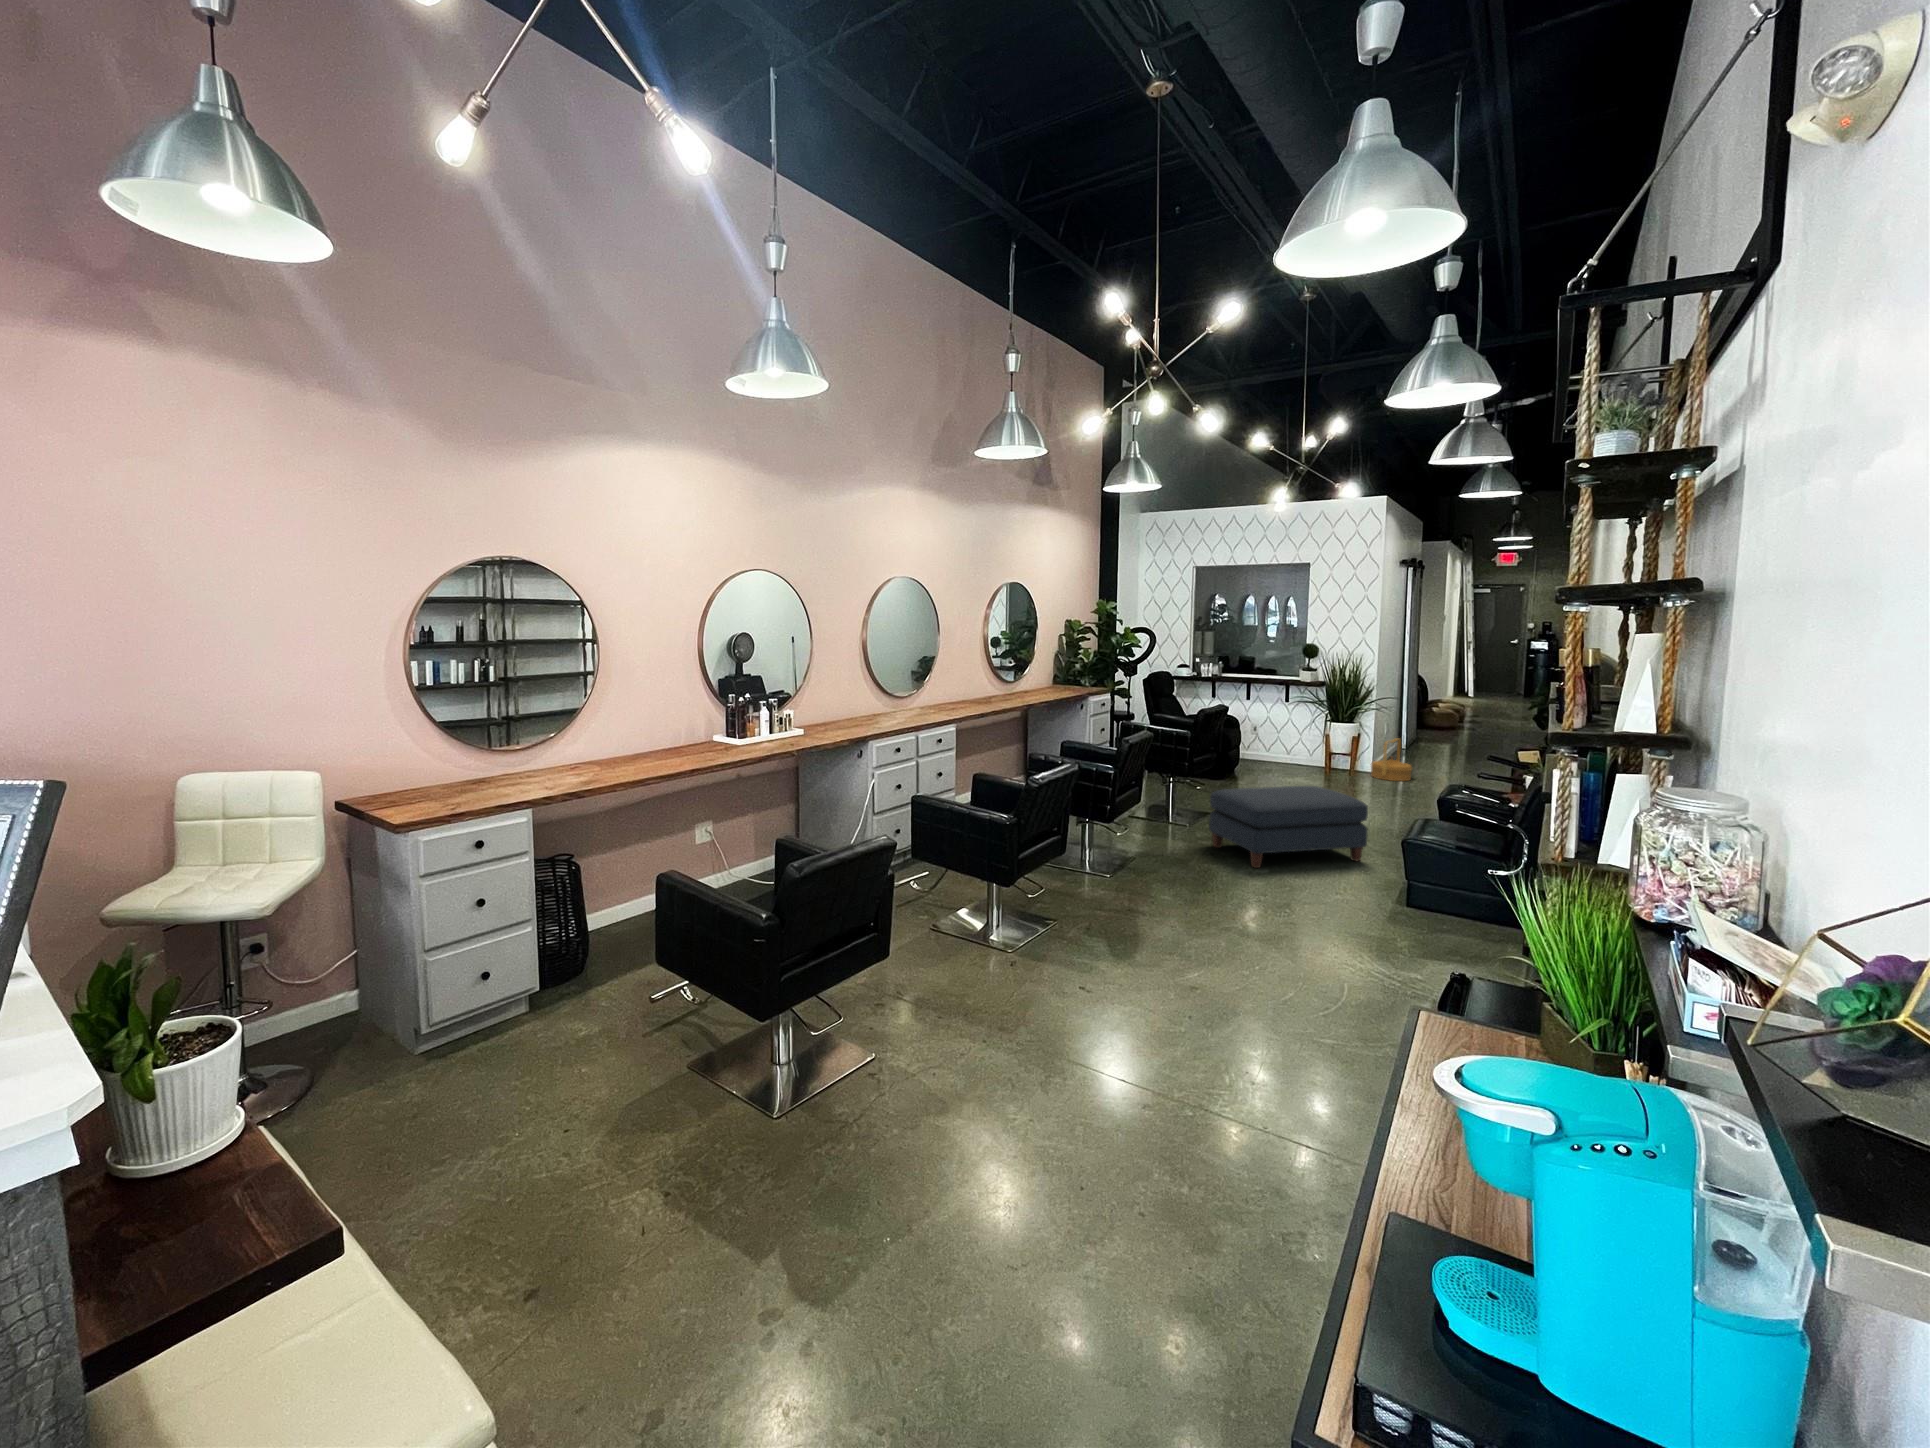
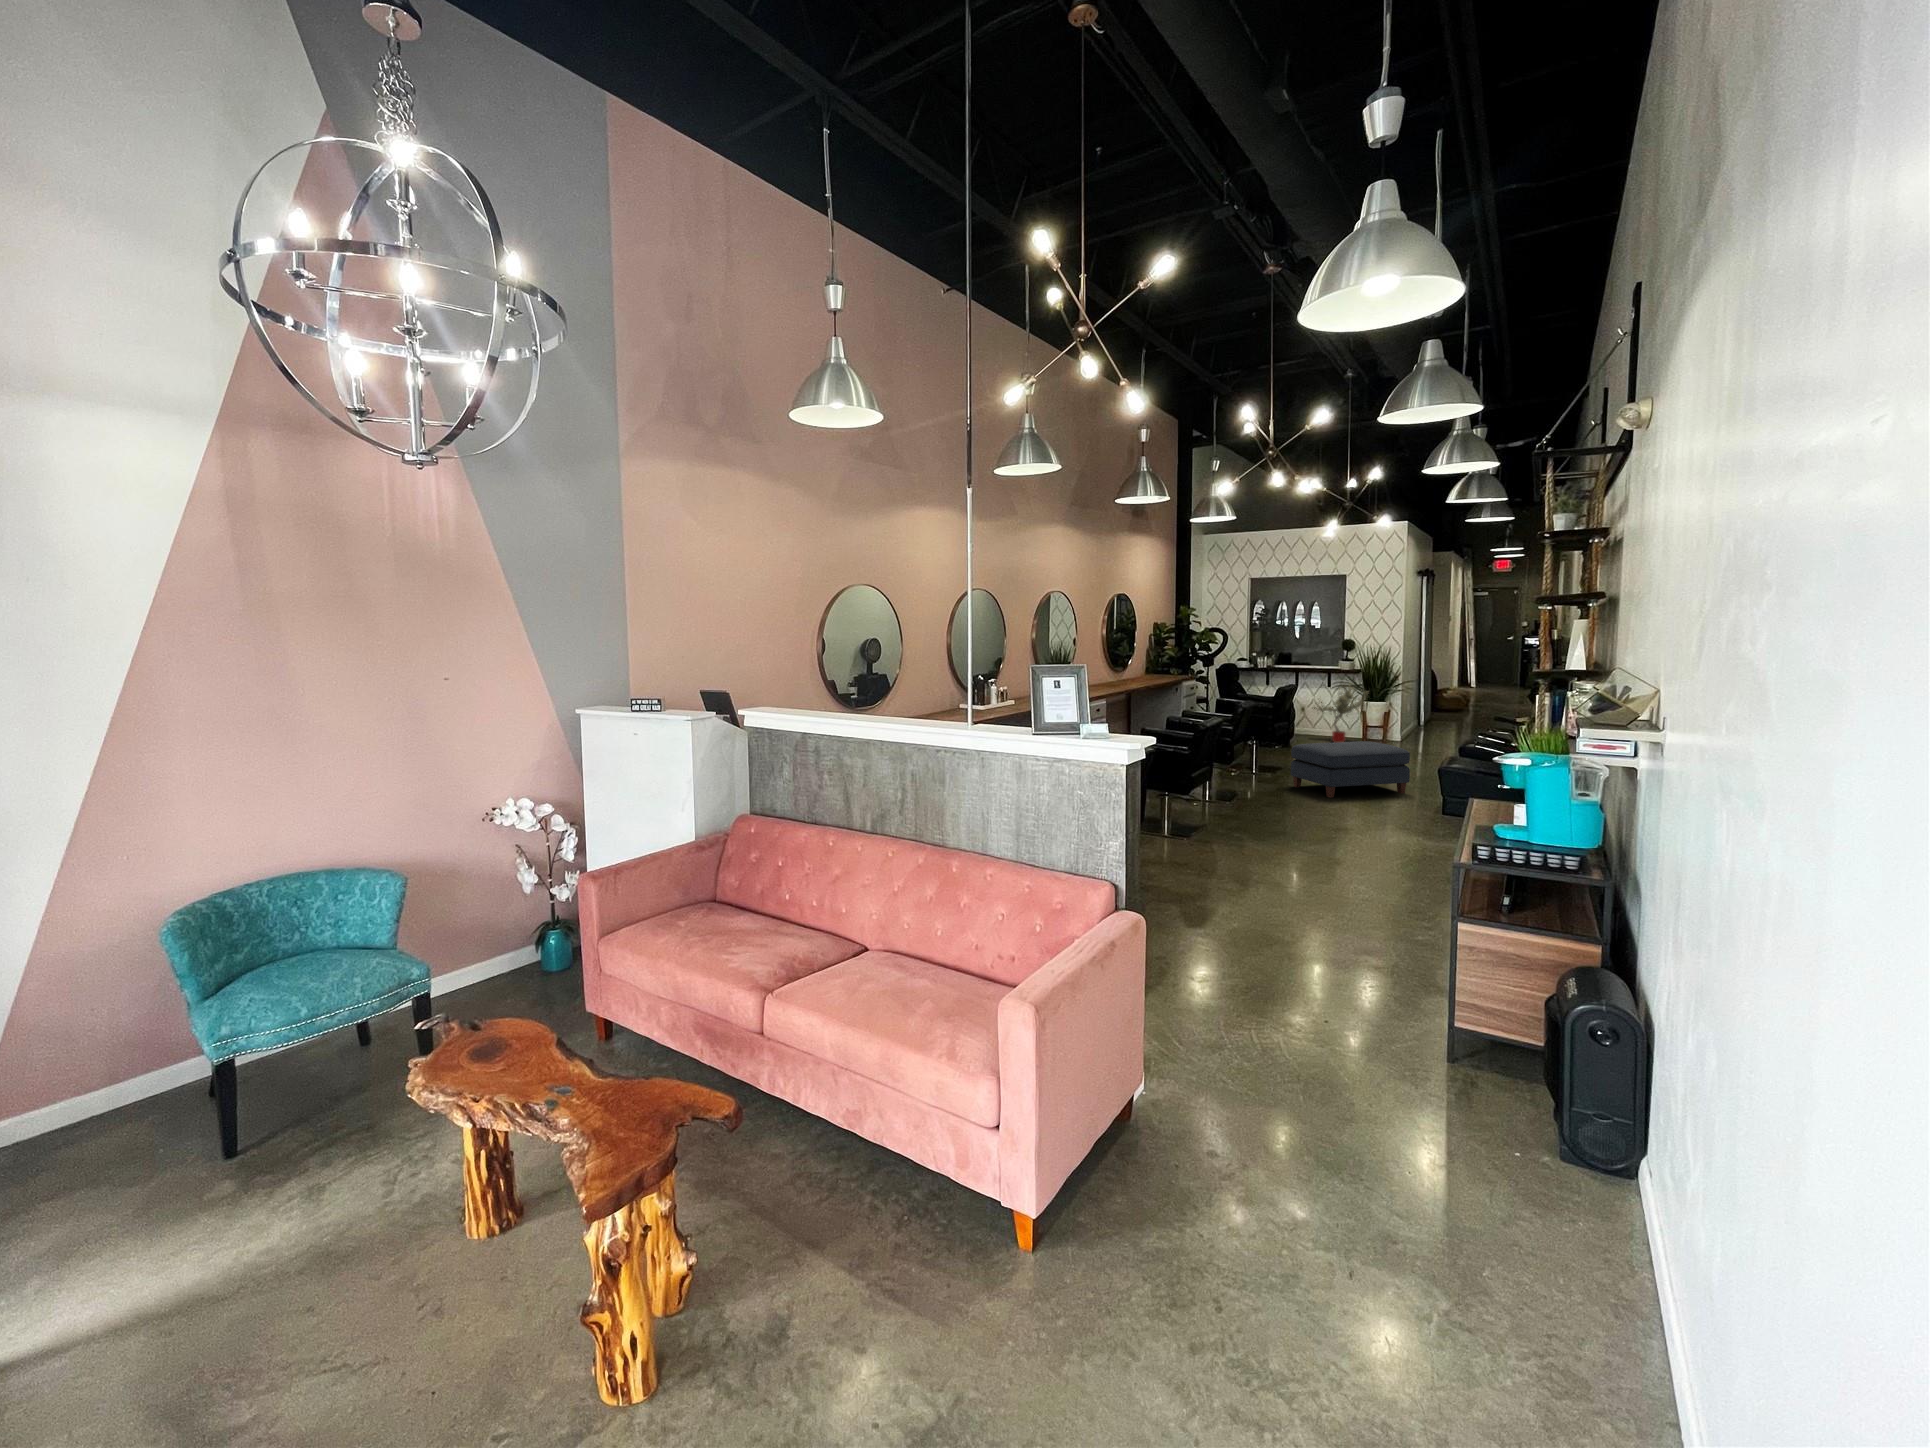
potted tree: none [1263,697,1334,774] -> present [1312,683,1369,742]
woven basket: present [1371,738,1412,781] -> none [1399,713,1433,747]

